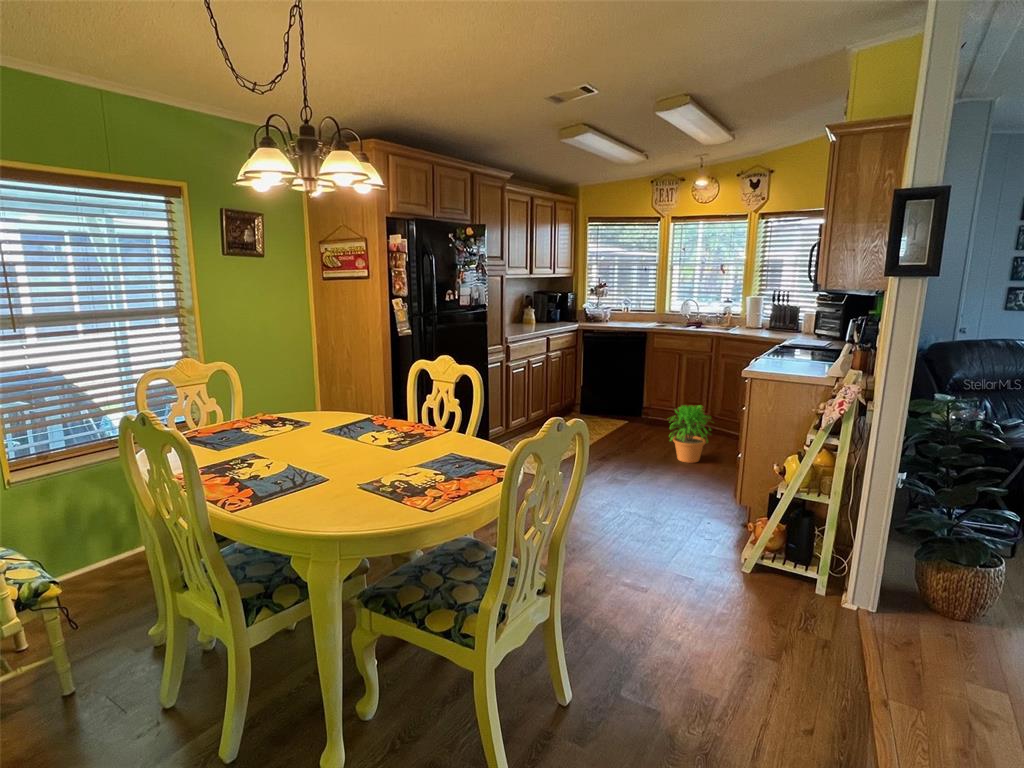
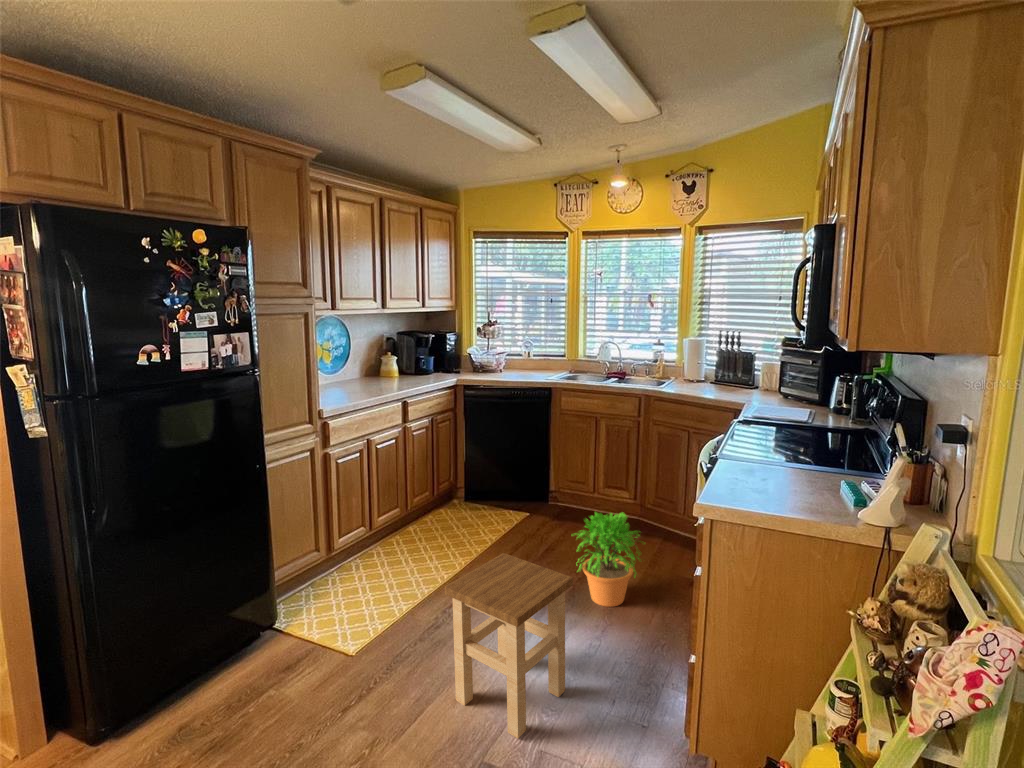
stool: none [602,416,673,502] -> present [445,553,573,739]

